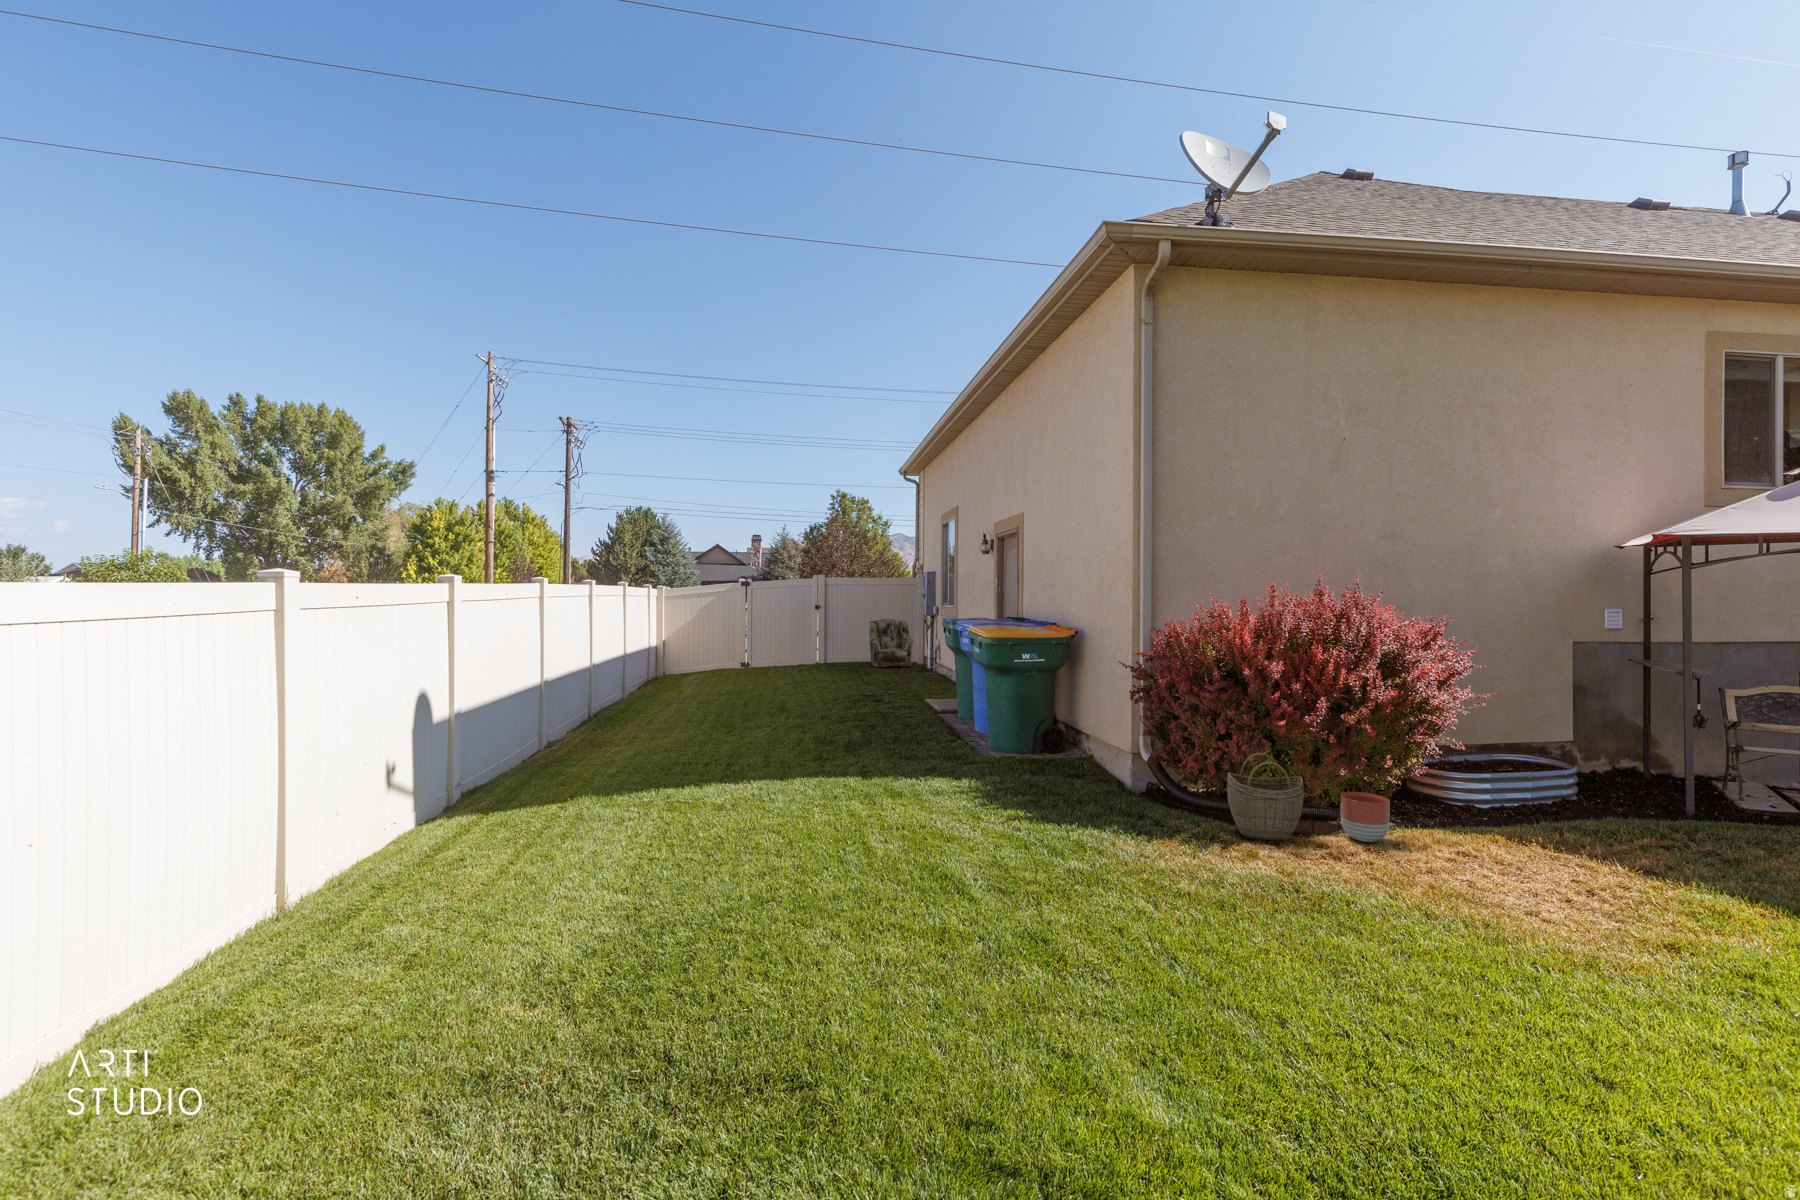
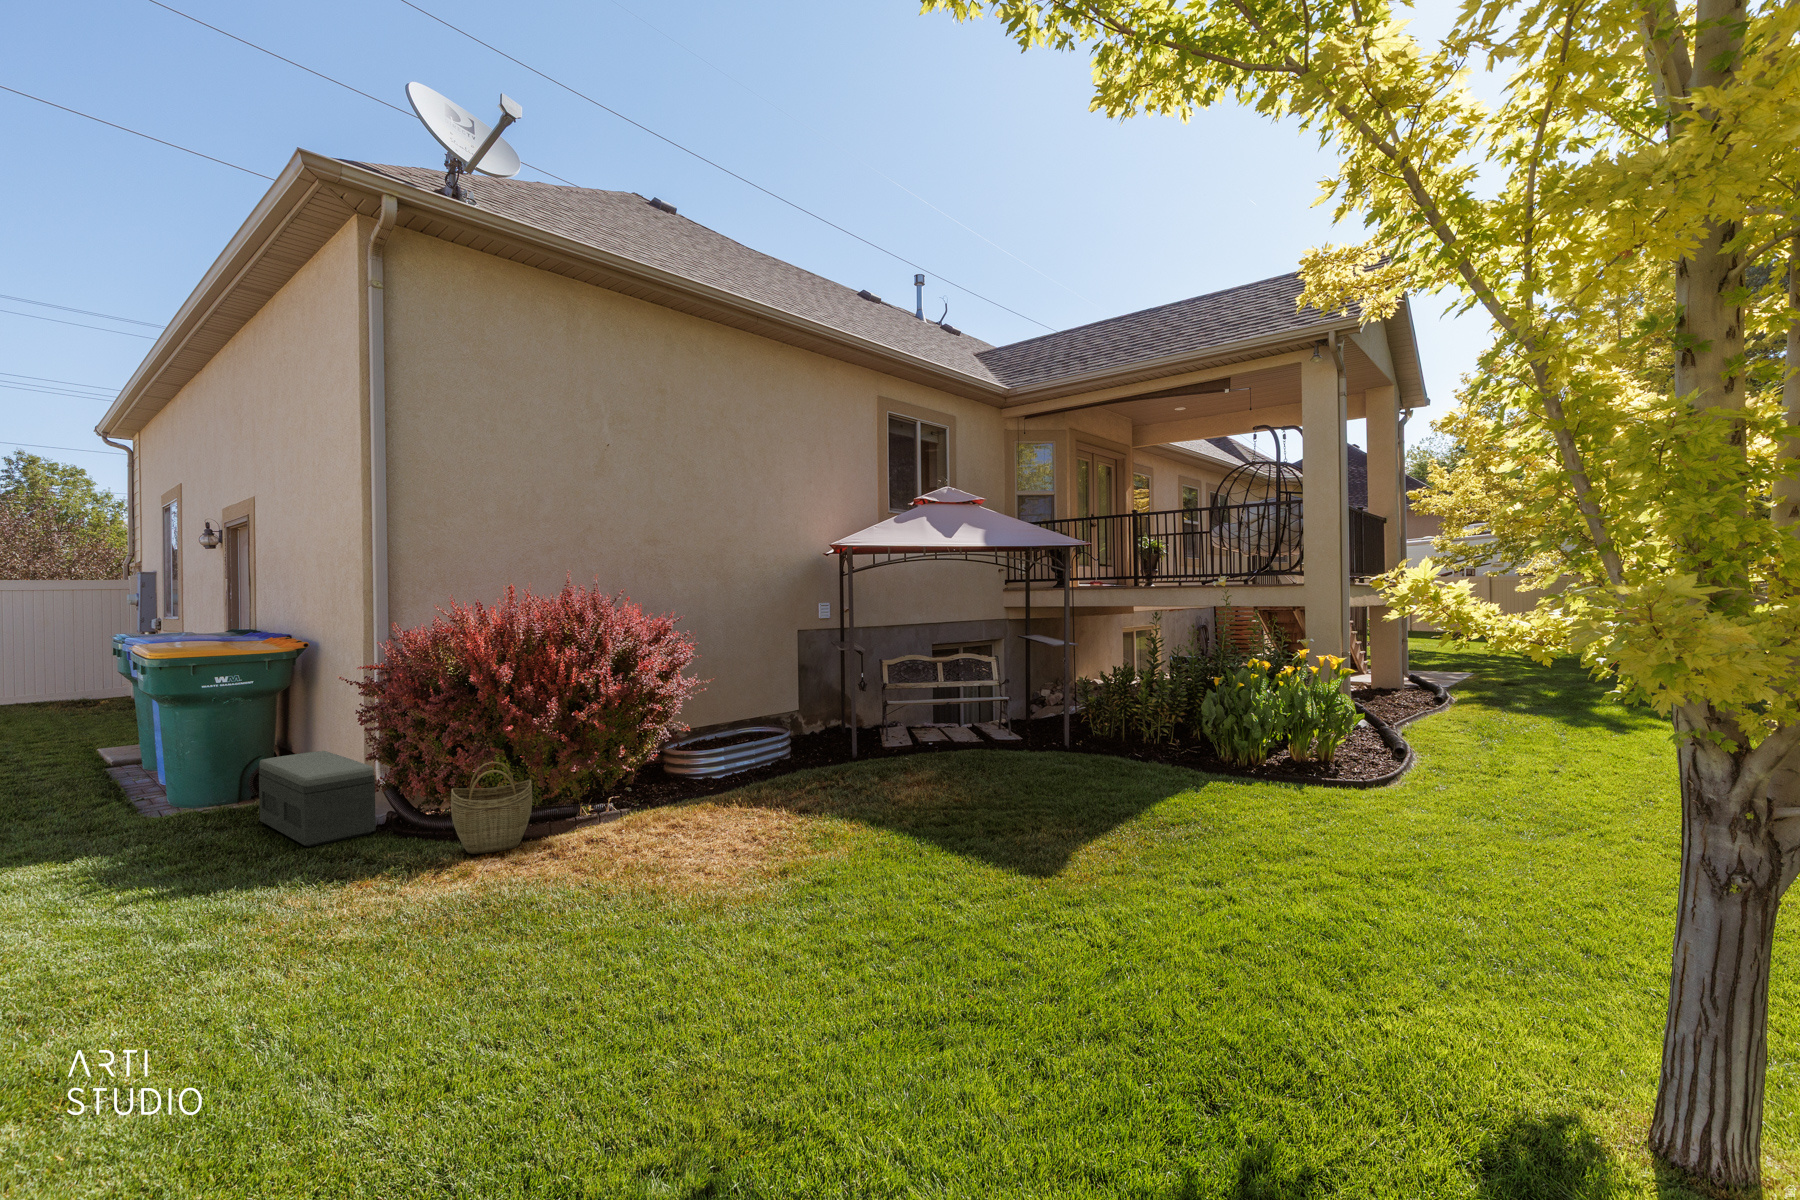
armchair: present [869,619,913,667] -> none [20,641,113,714]
storage bench: none [1054,720,1148,800] -> present [259,751,376,847]
planter: present [1340,792,1390,842] -> none [572,785,615,832]

